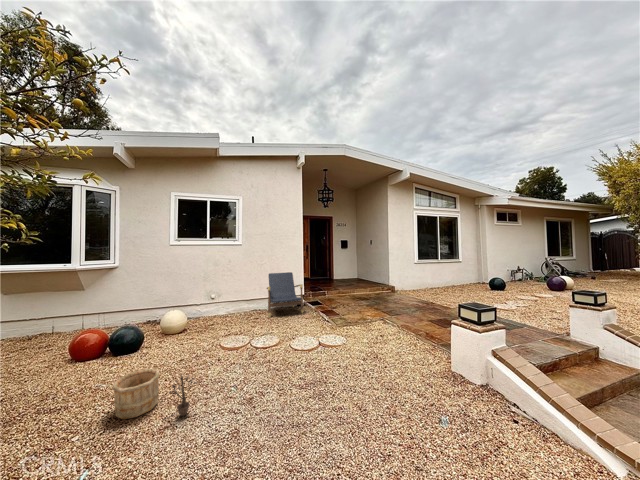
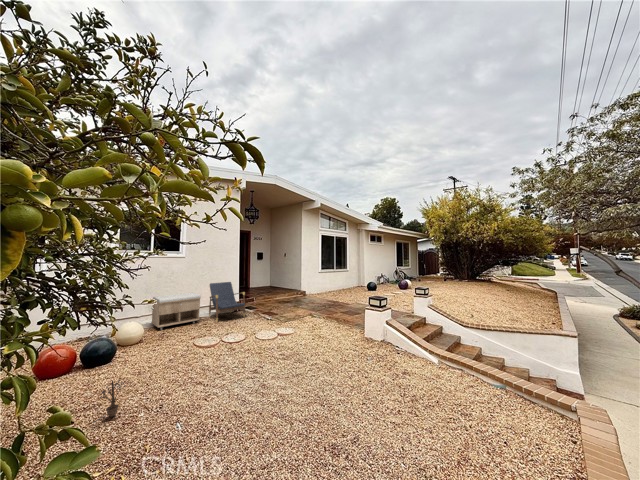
storage bench: none [210,283,253,320] -> present [152,293,201,330]
wooden bucket: present [113,369,159,419] -> none [158,360,192,396]
decorative plant: present [169,375,197,416] -> present [93,380,126,423]

